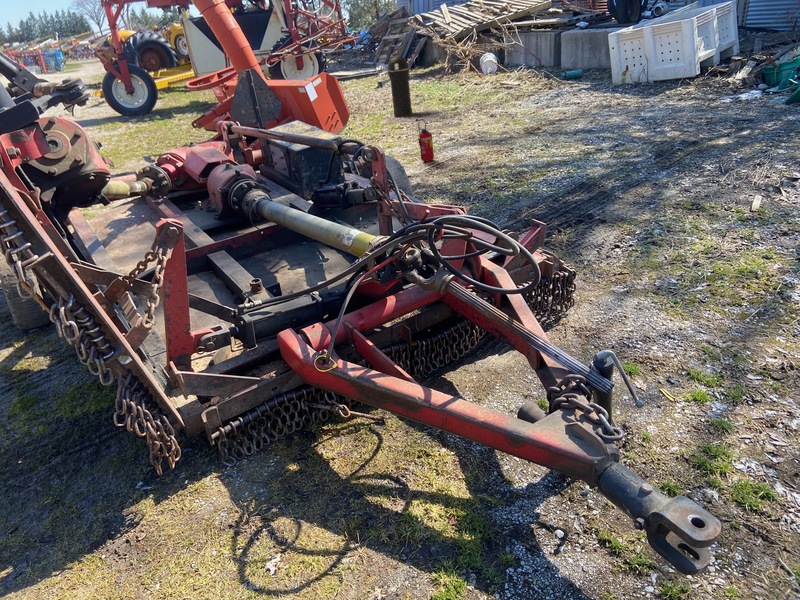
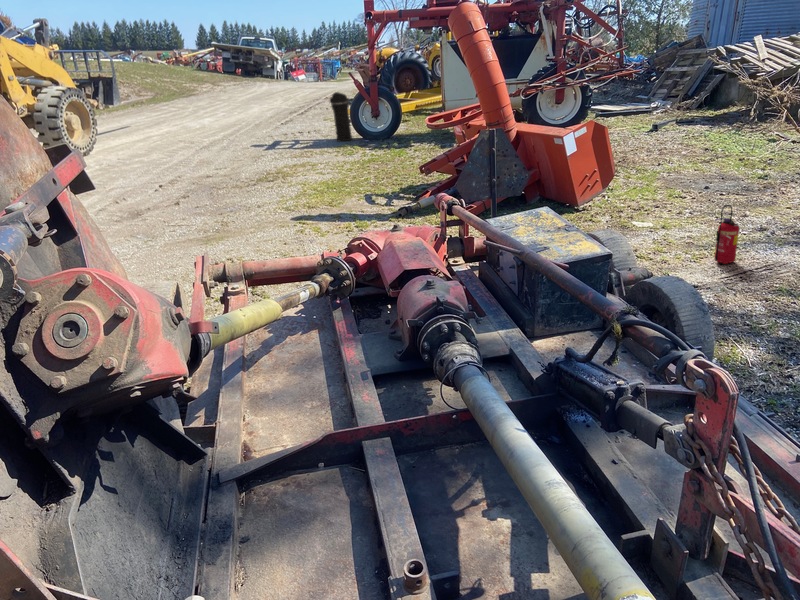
trash can: present [388,57,412,117] -> present [330,92,352,141]

